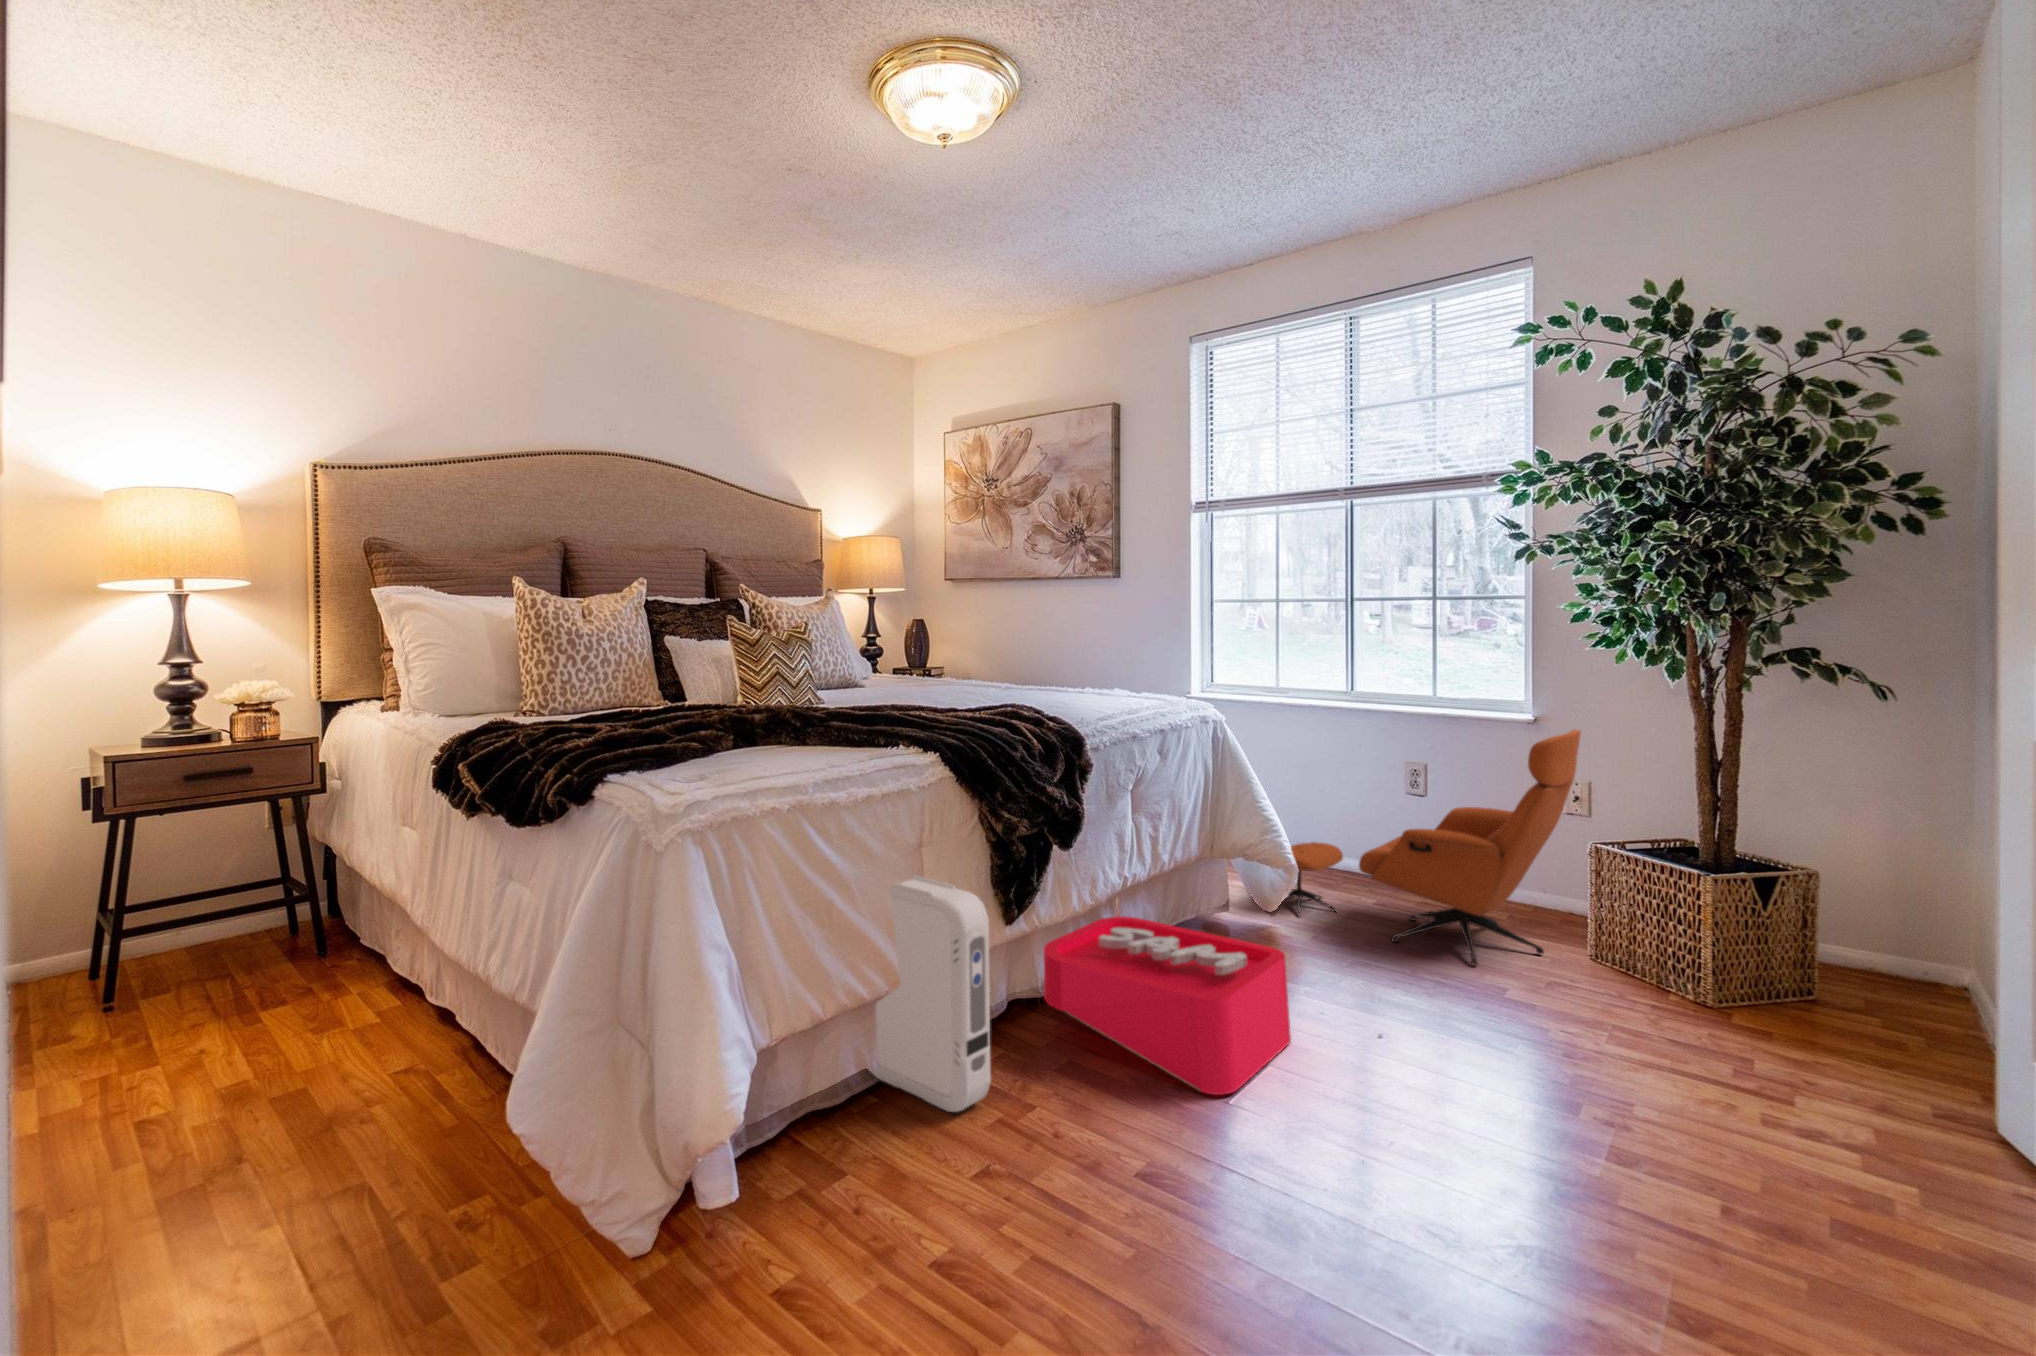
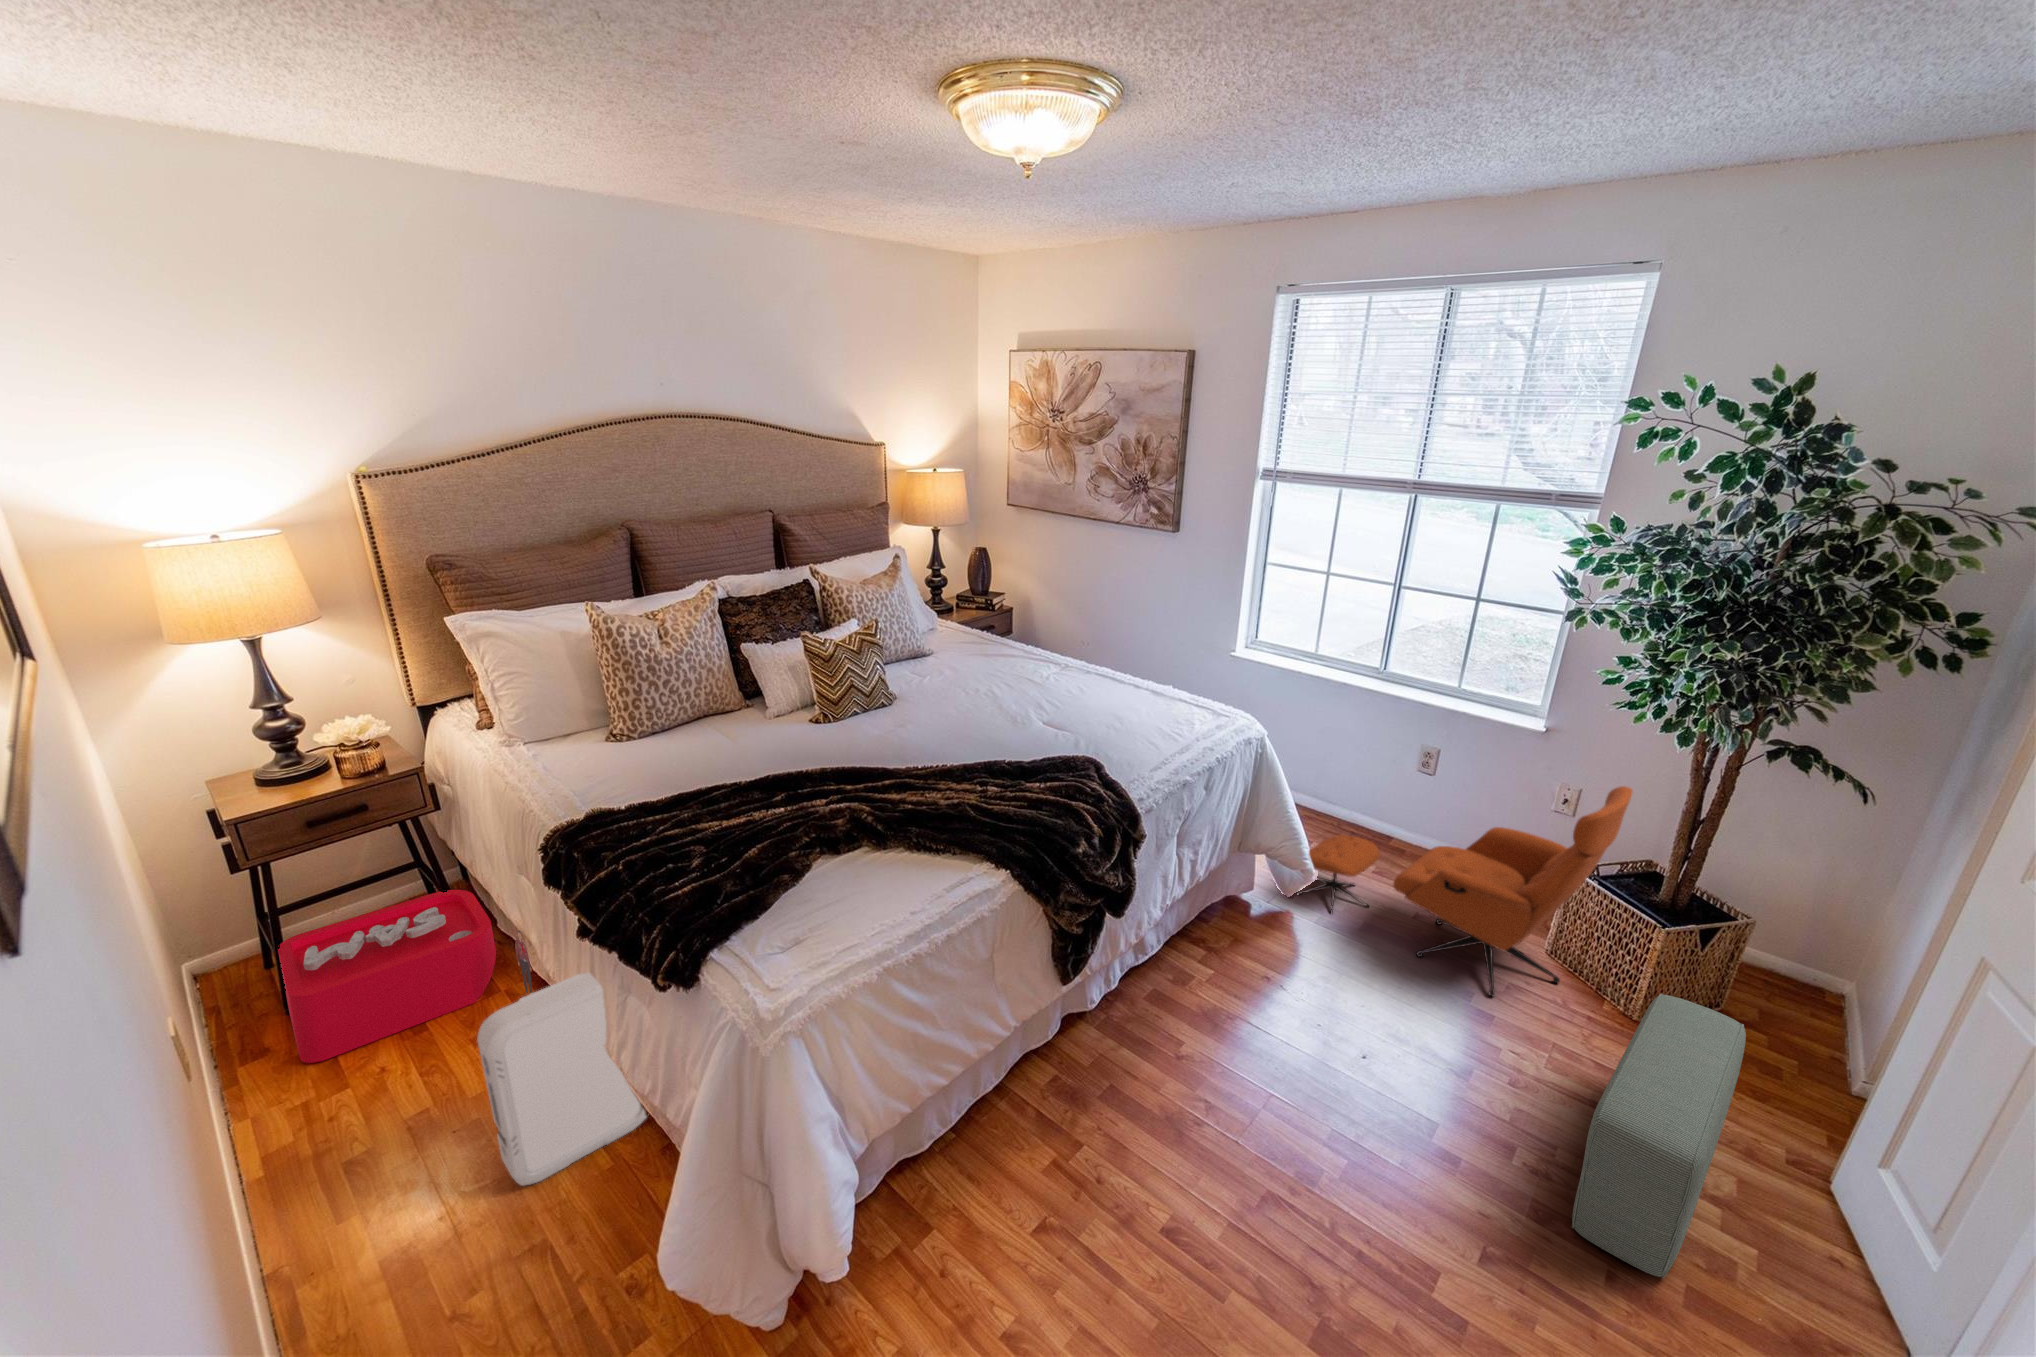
air purifier: present [871,875,991,1112] -> present [477,973,647,1186]
storage bin: present [1044,899,1291,1095] -> present [278,890,533,1063]
pouf: none [1586,900,1734,1152] -> present [1572,993,1746,1278]

